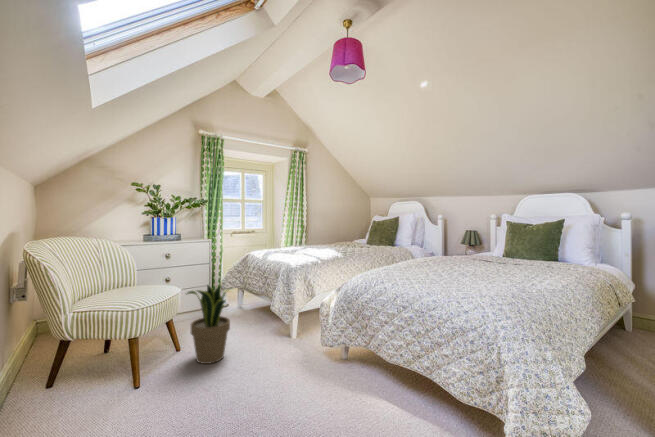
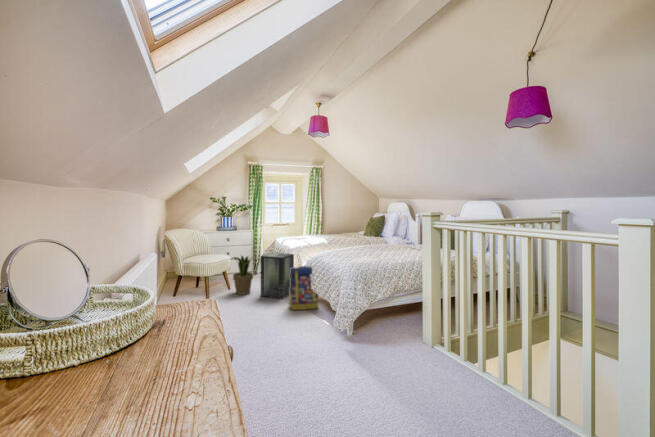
storage box: none [251,277,306,366] -> present [261,253,294,299]
backpack: none [325,302,385,399] -> present [289,266,319,310]

